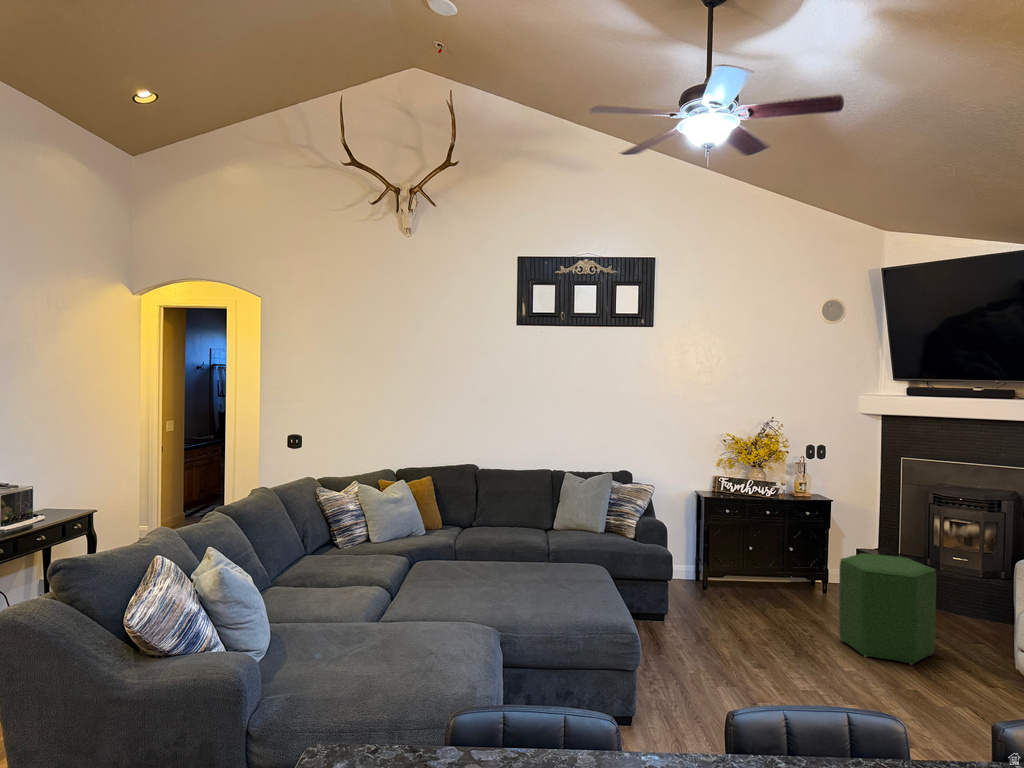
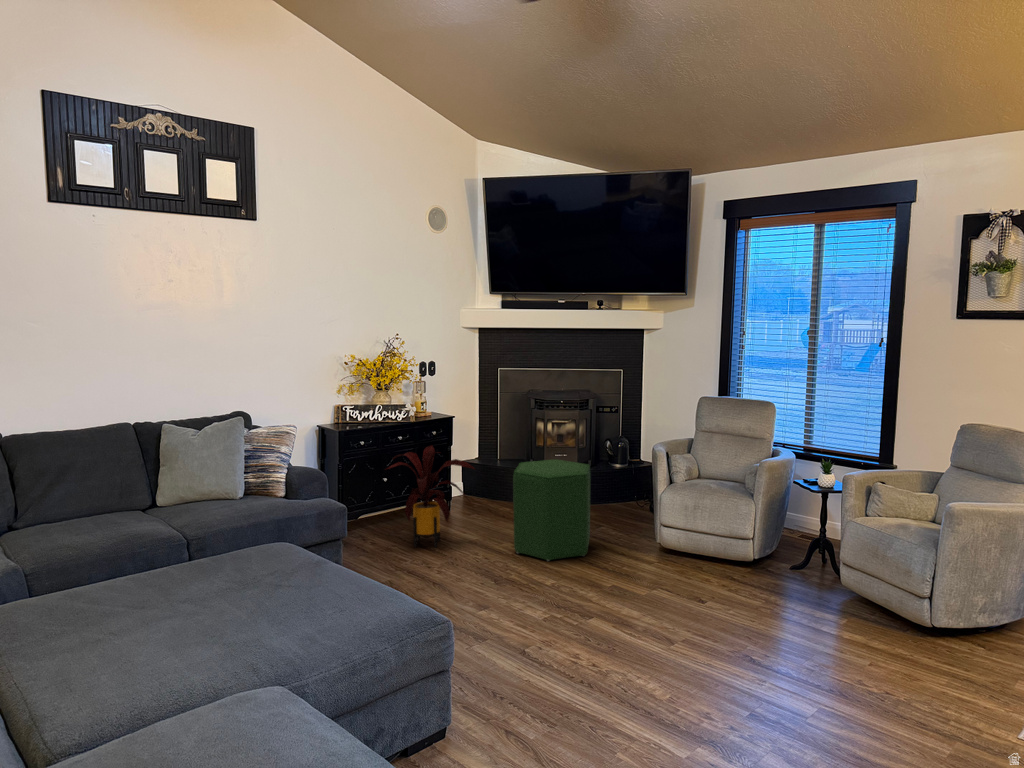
house plant: none [729,522,812,615] -> present [387,445,475,547]

